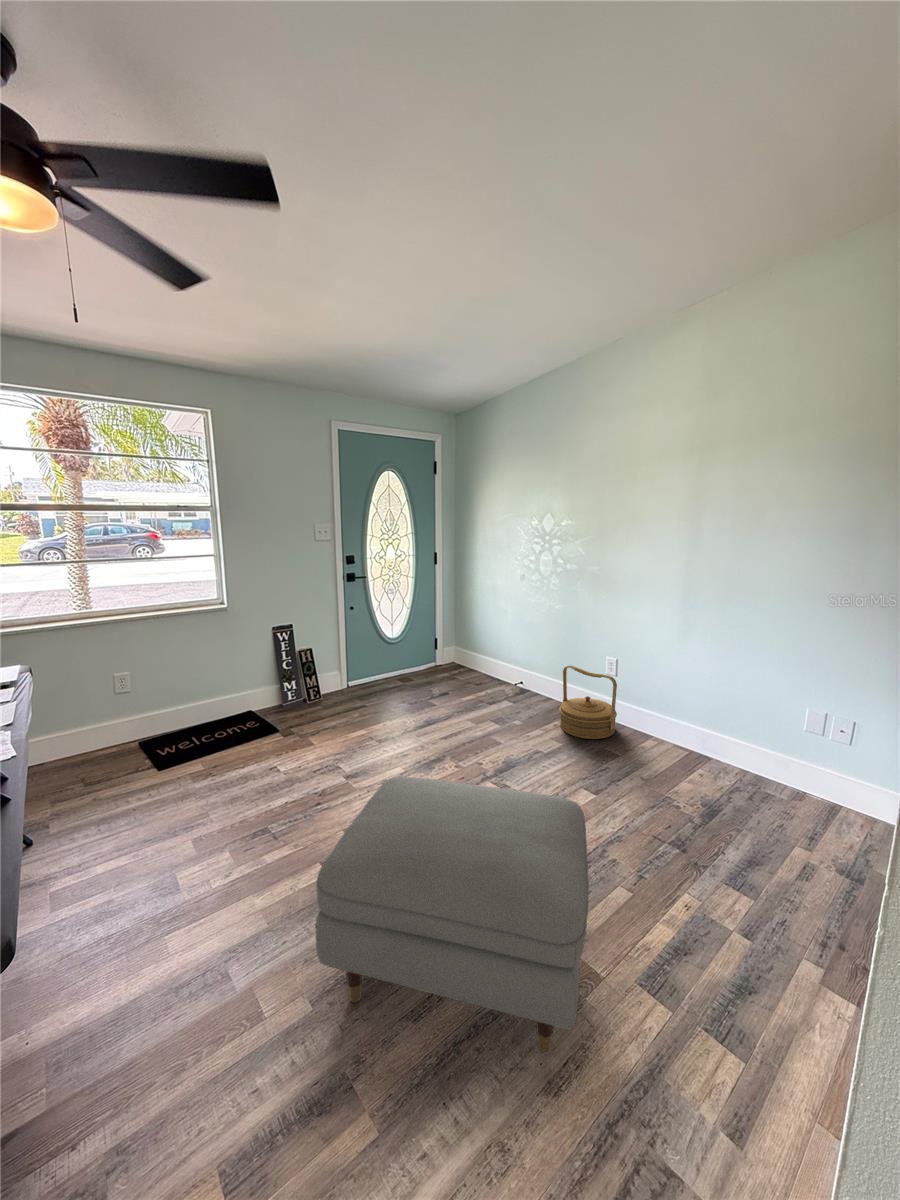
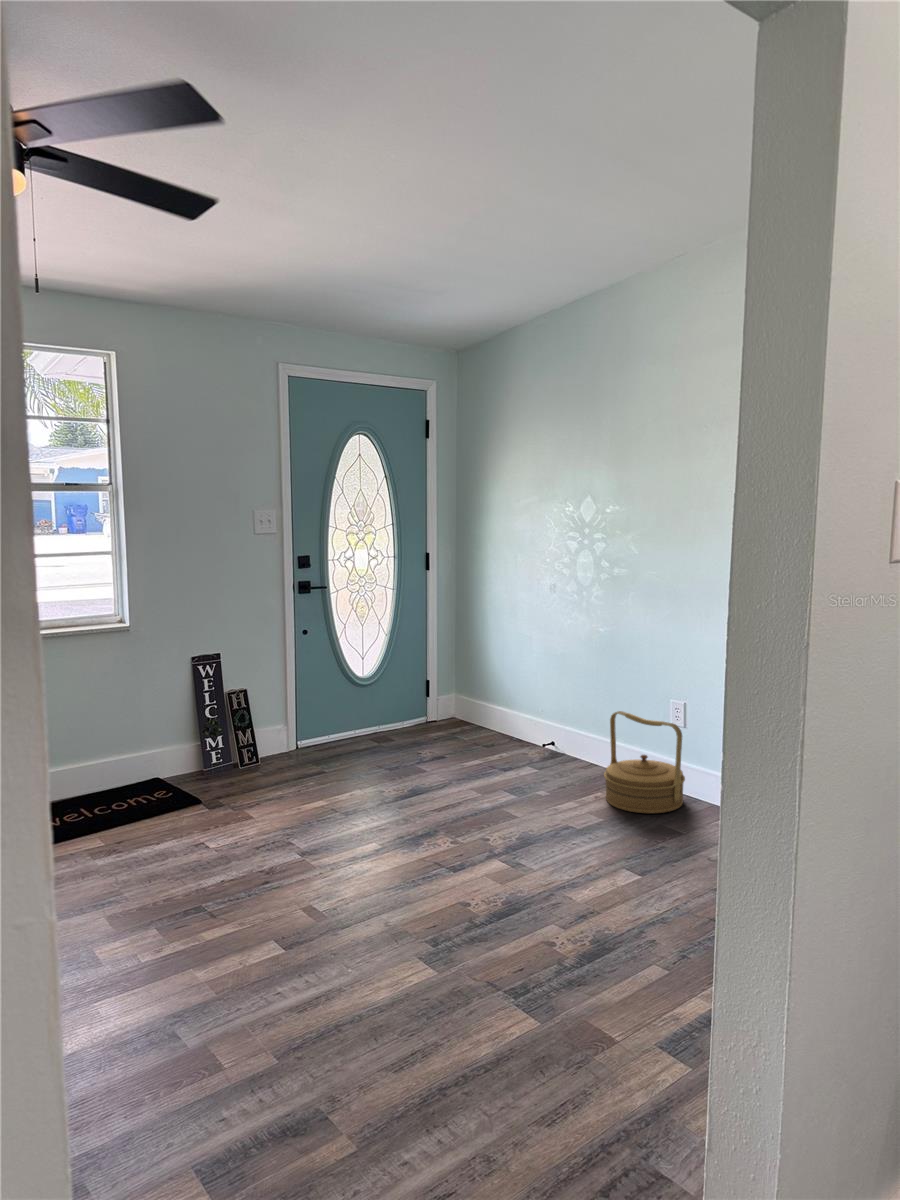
ottoman: present [316,776,589,1053] -> none [286,822,600,1094]

